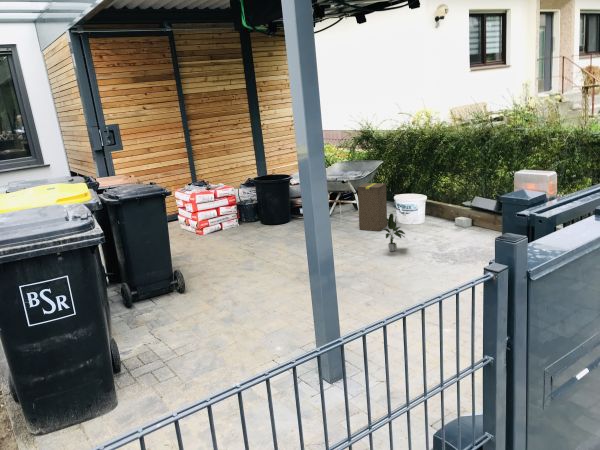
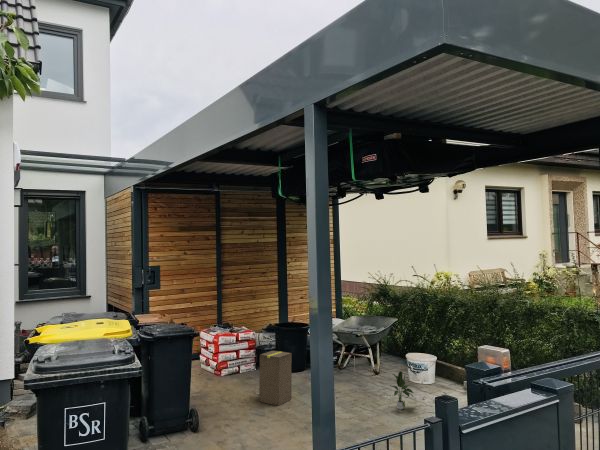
cardboard box: present [358,183,387,231] -> present [259,351,292,406]

